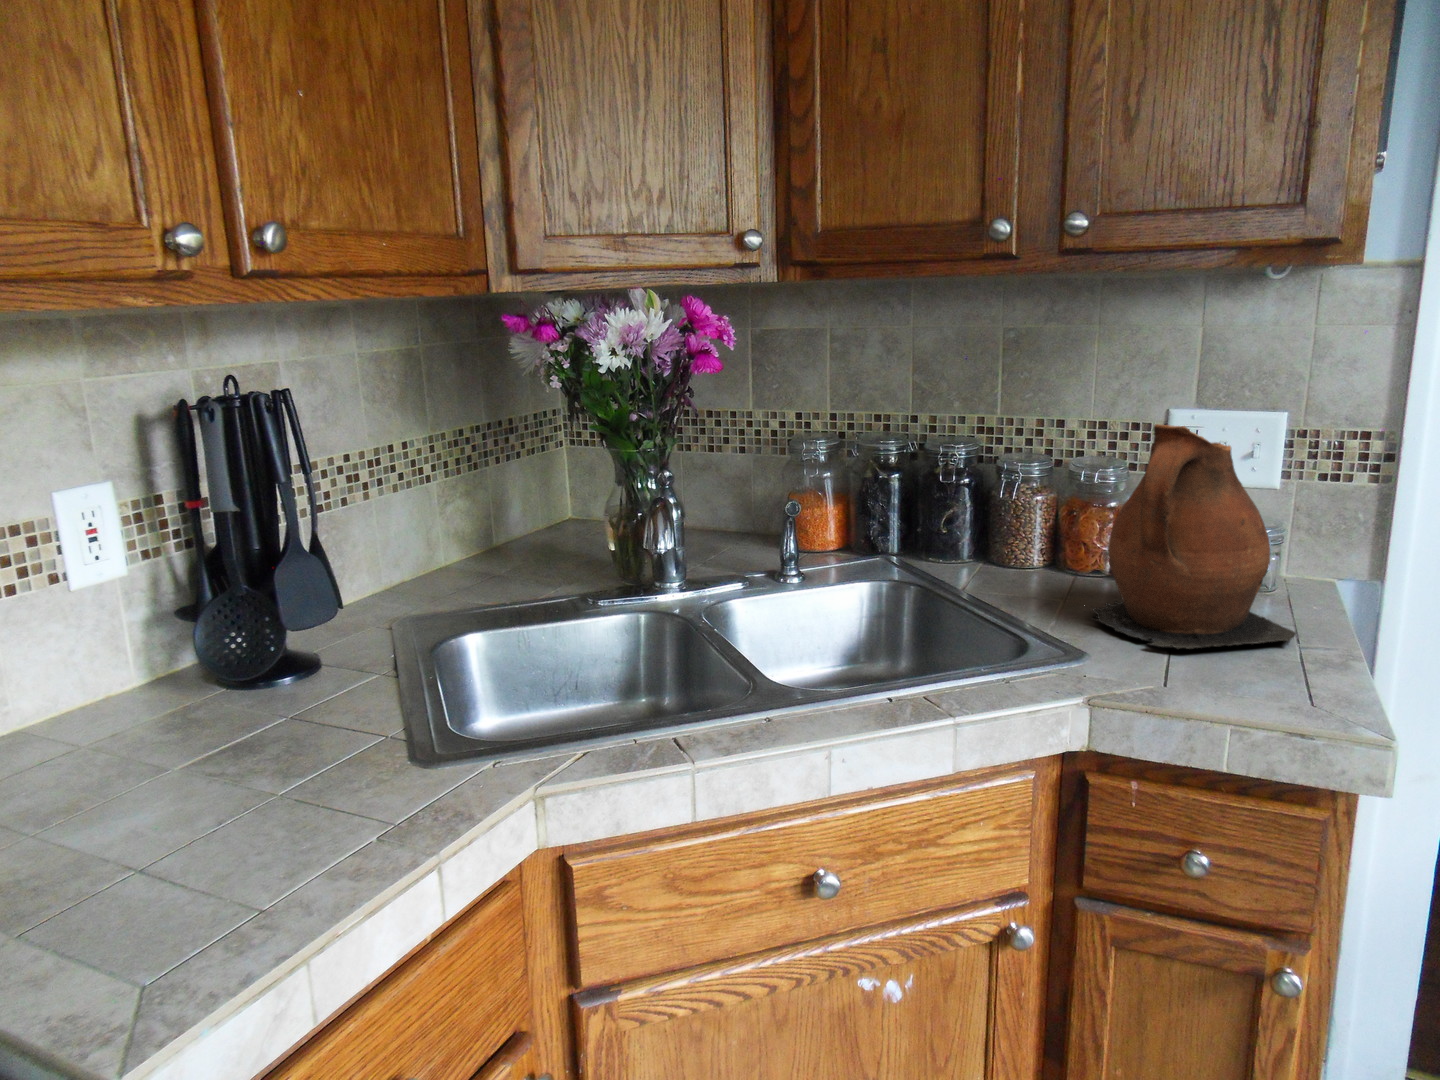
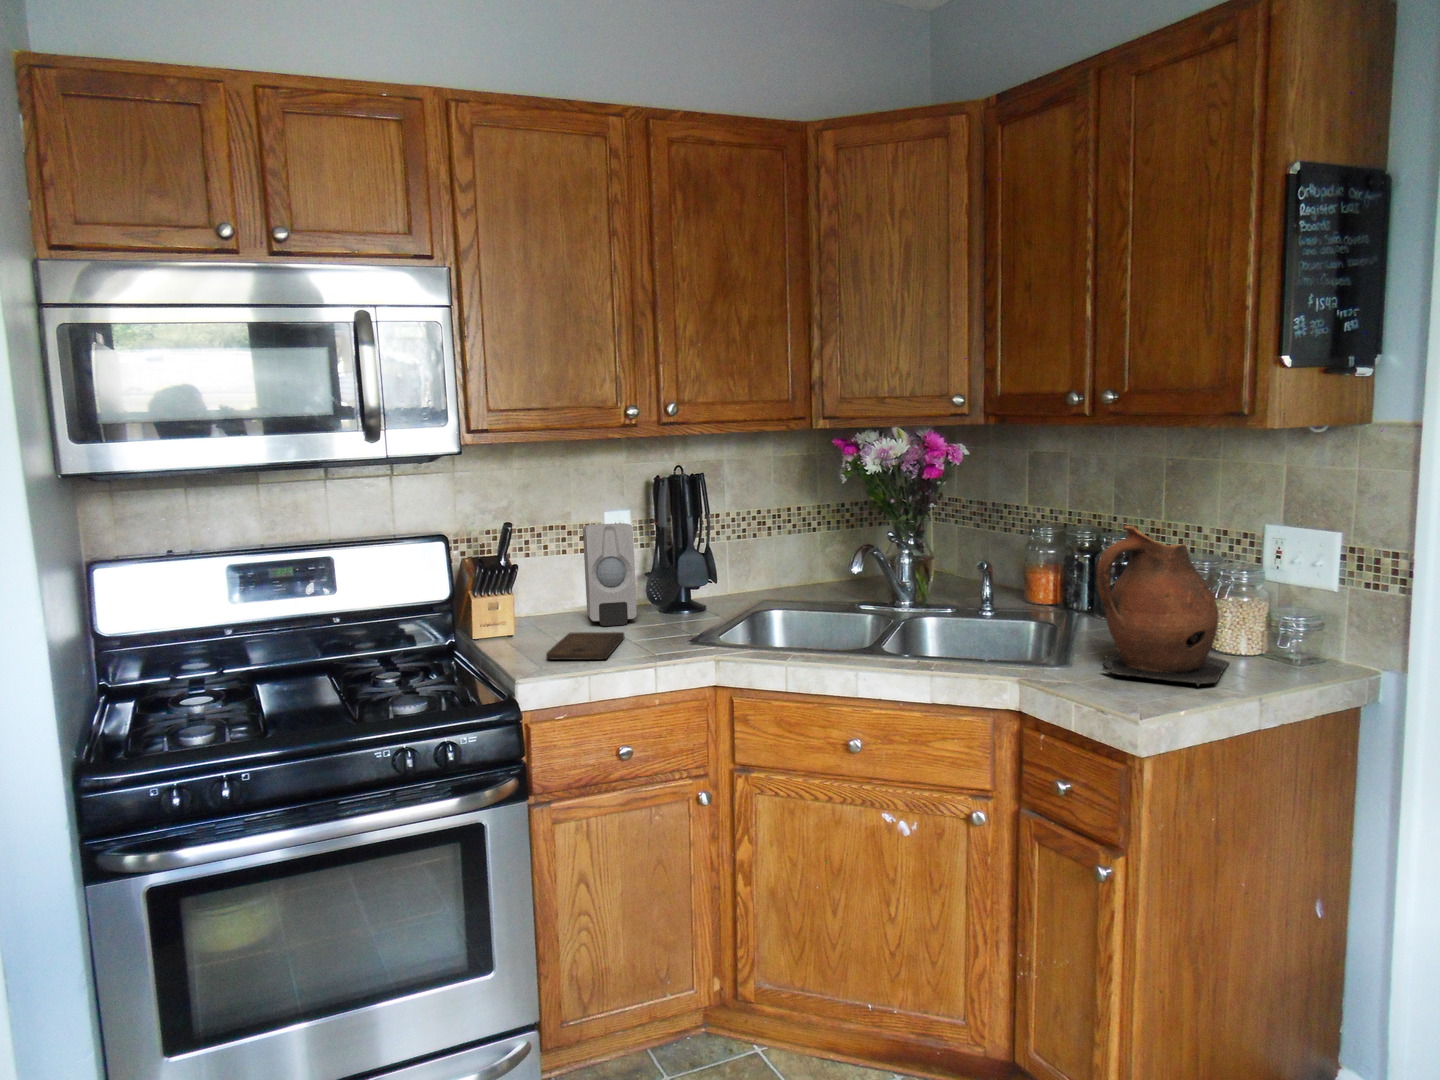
soap dispenser: none [21,513,226,759] -> present [583,523,637,626]
cutting board: none [108,769,315,921] -> present [546,632,624,660]

